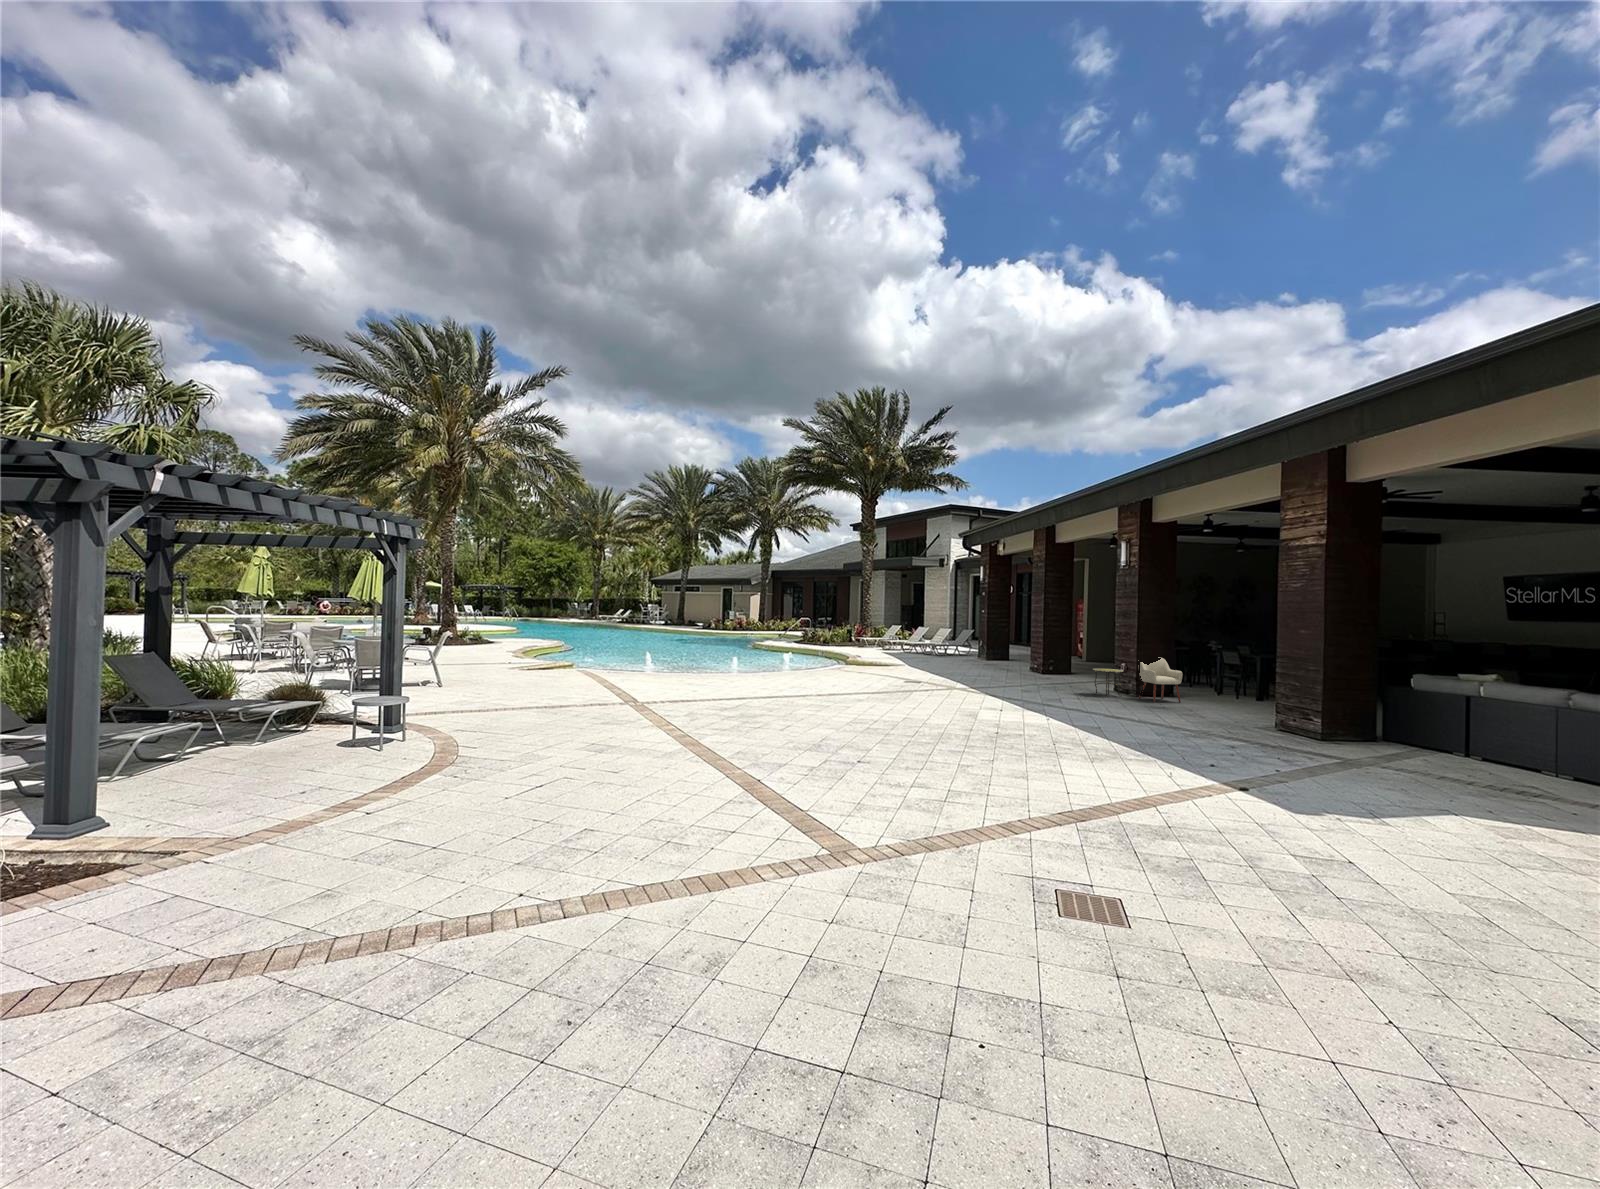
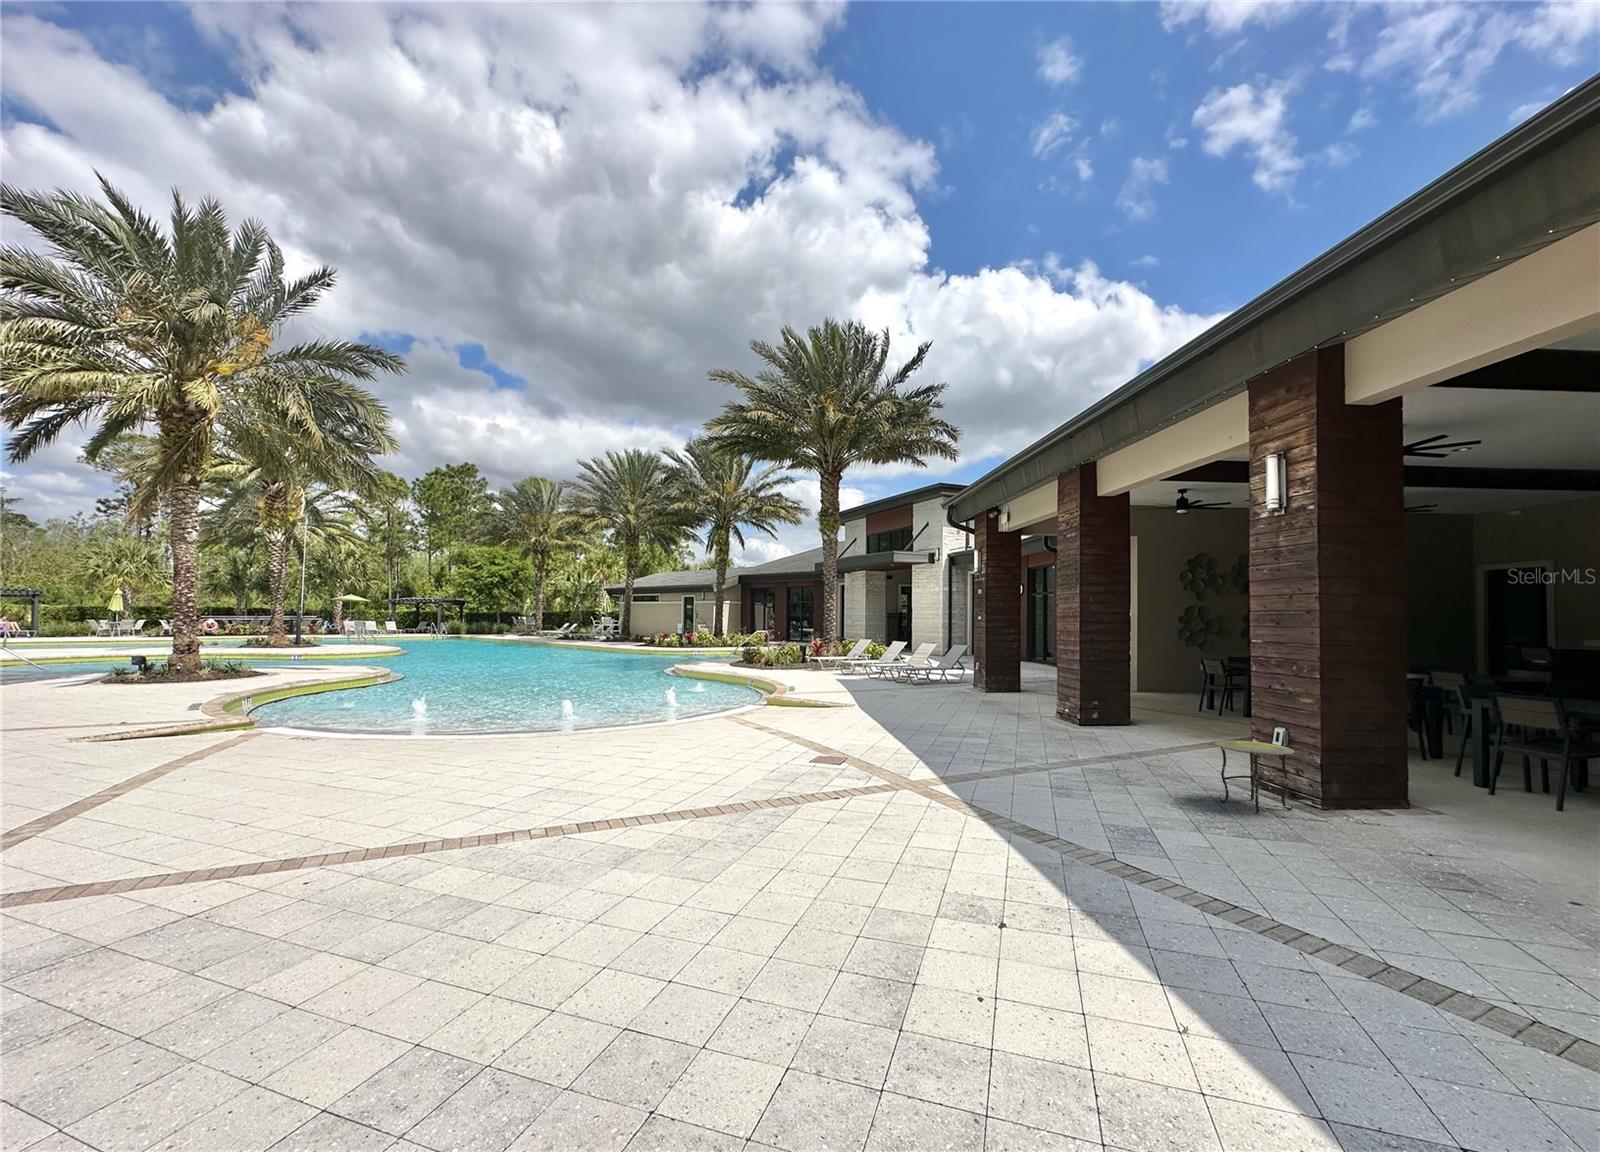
chair: present [1139,658,1183,702] -> none [1334,719,1466,841]

